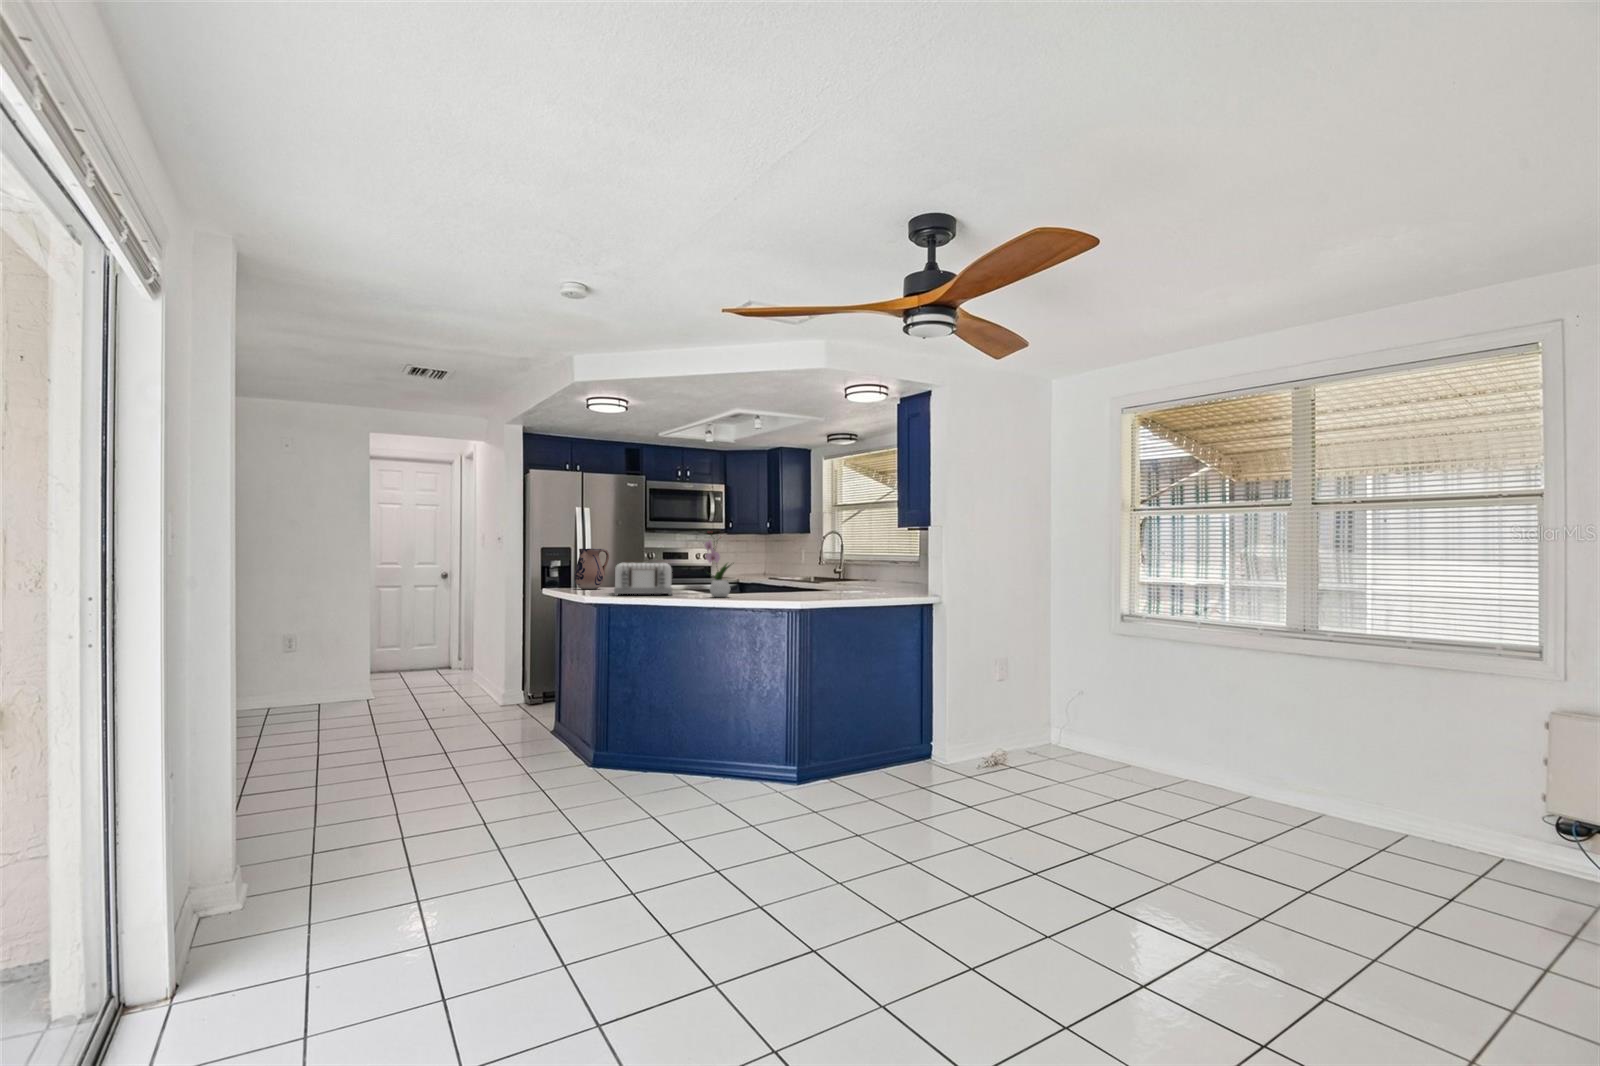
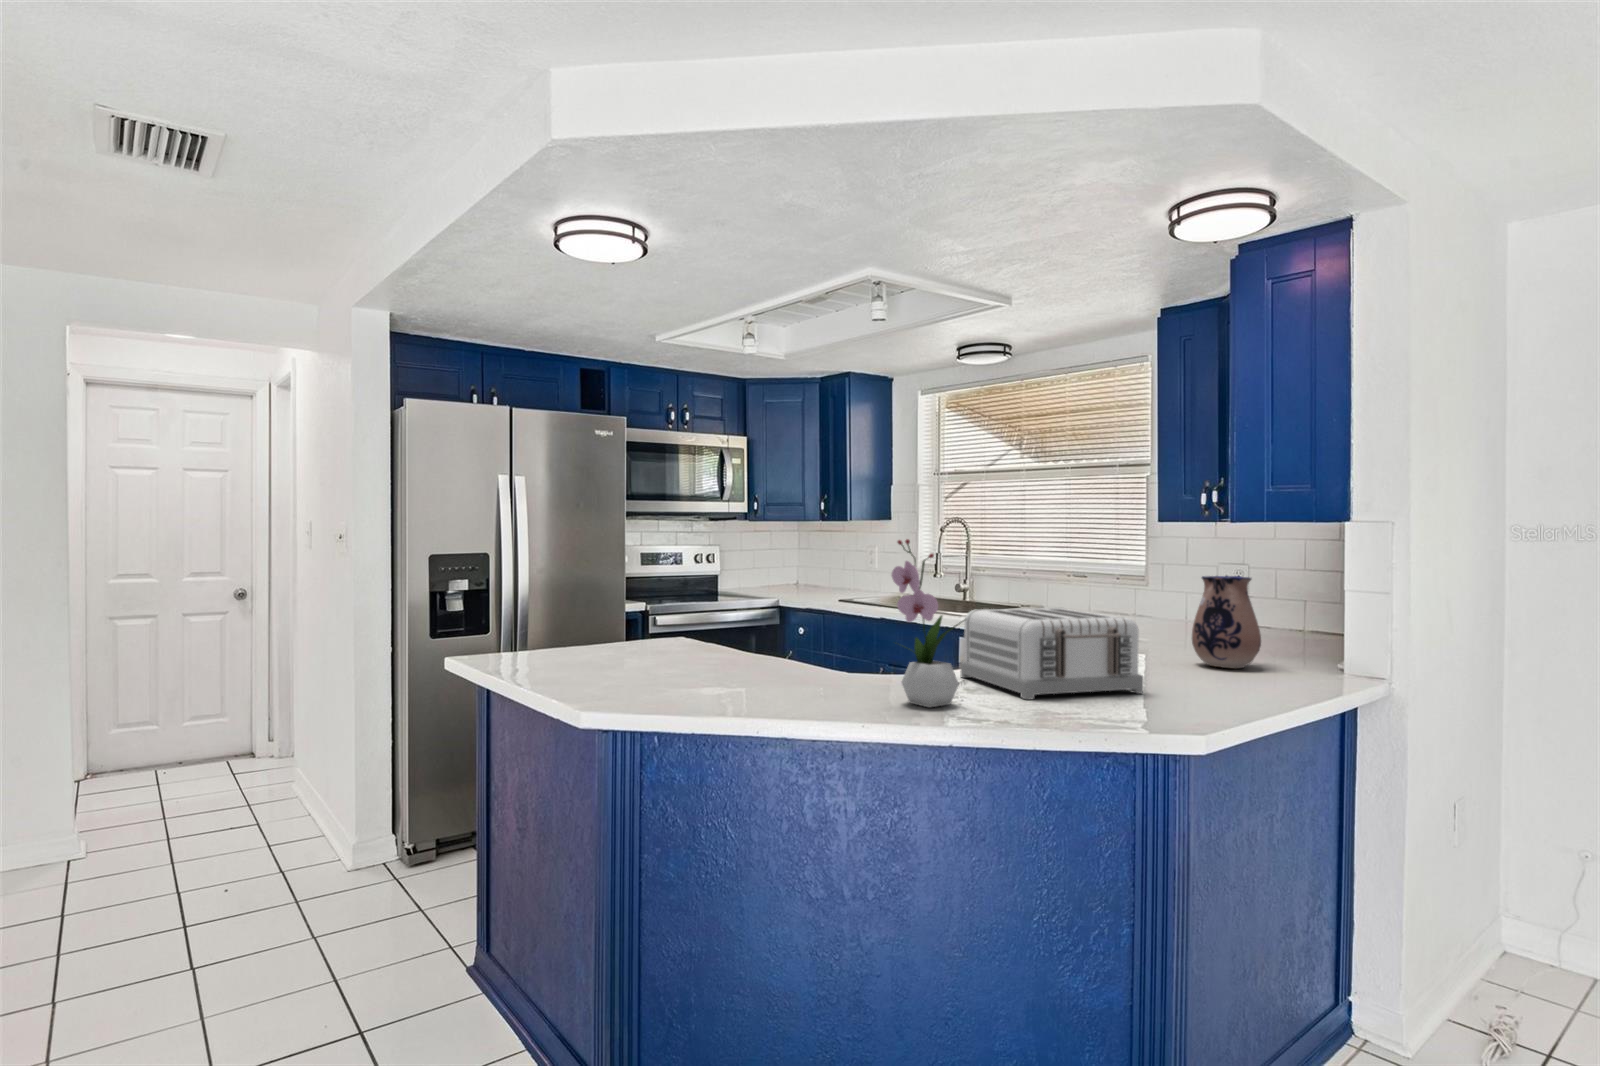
ceramic pitcher: present [575,548,609,589] -> present [1192,576,1261,669]
toaster: present [614,563,672,596] -> present [960,608,1143,699]

